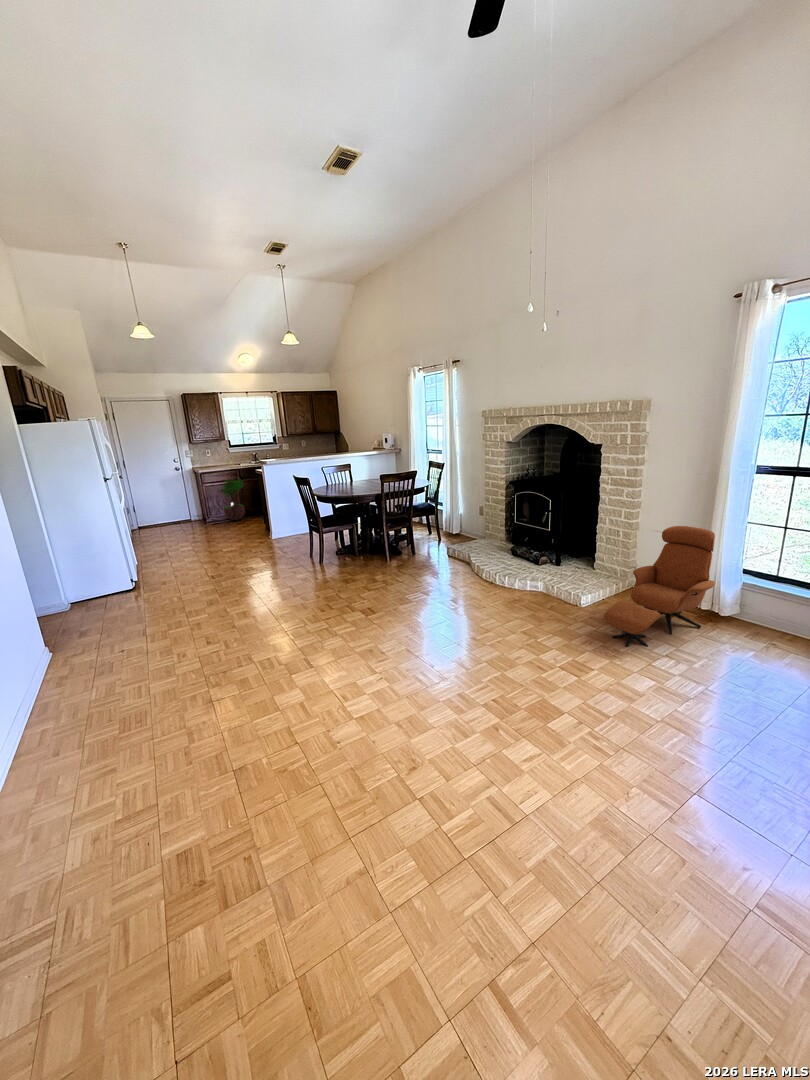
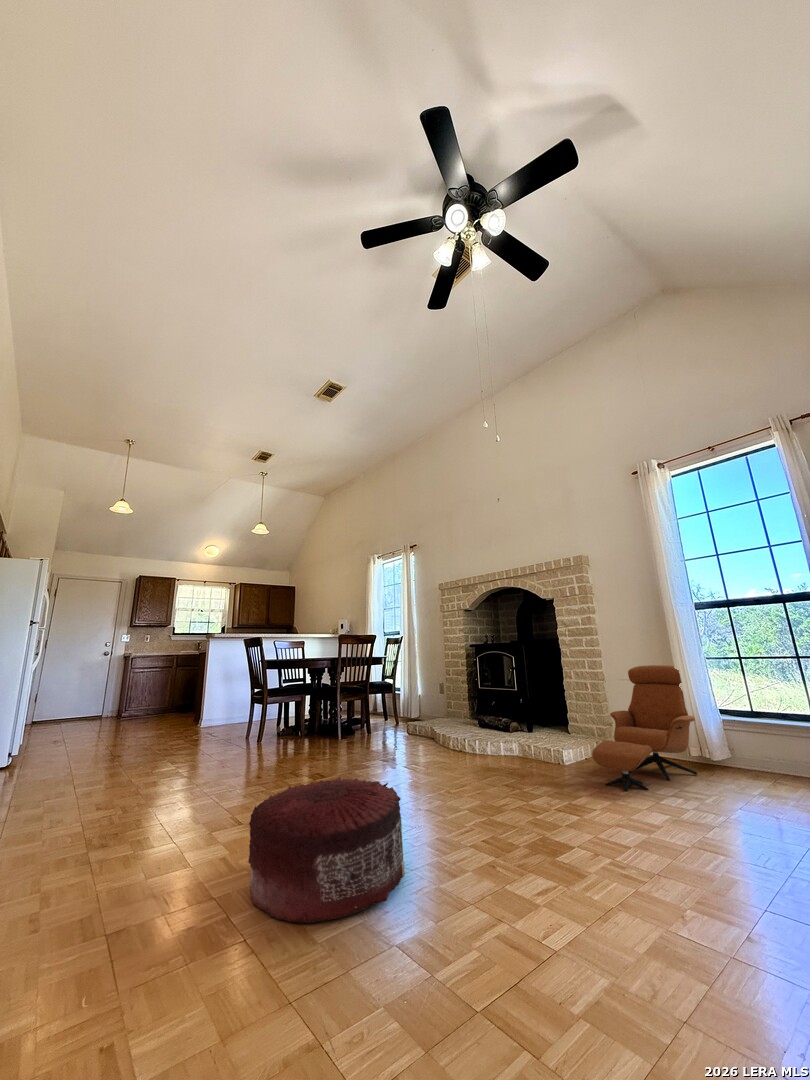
potted tree: present [220,480,245,520] -> none [147,661,181,715]
pouf: none [315,659,430,775] -> present [248,777,405,924]

